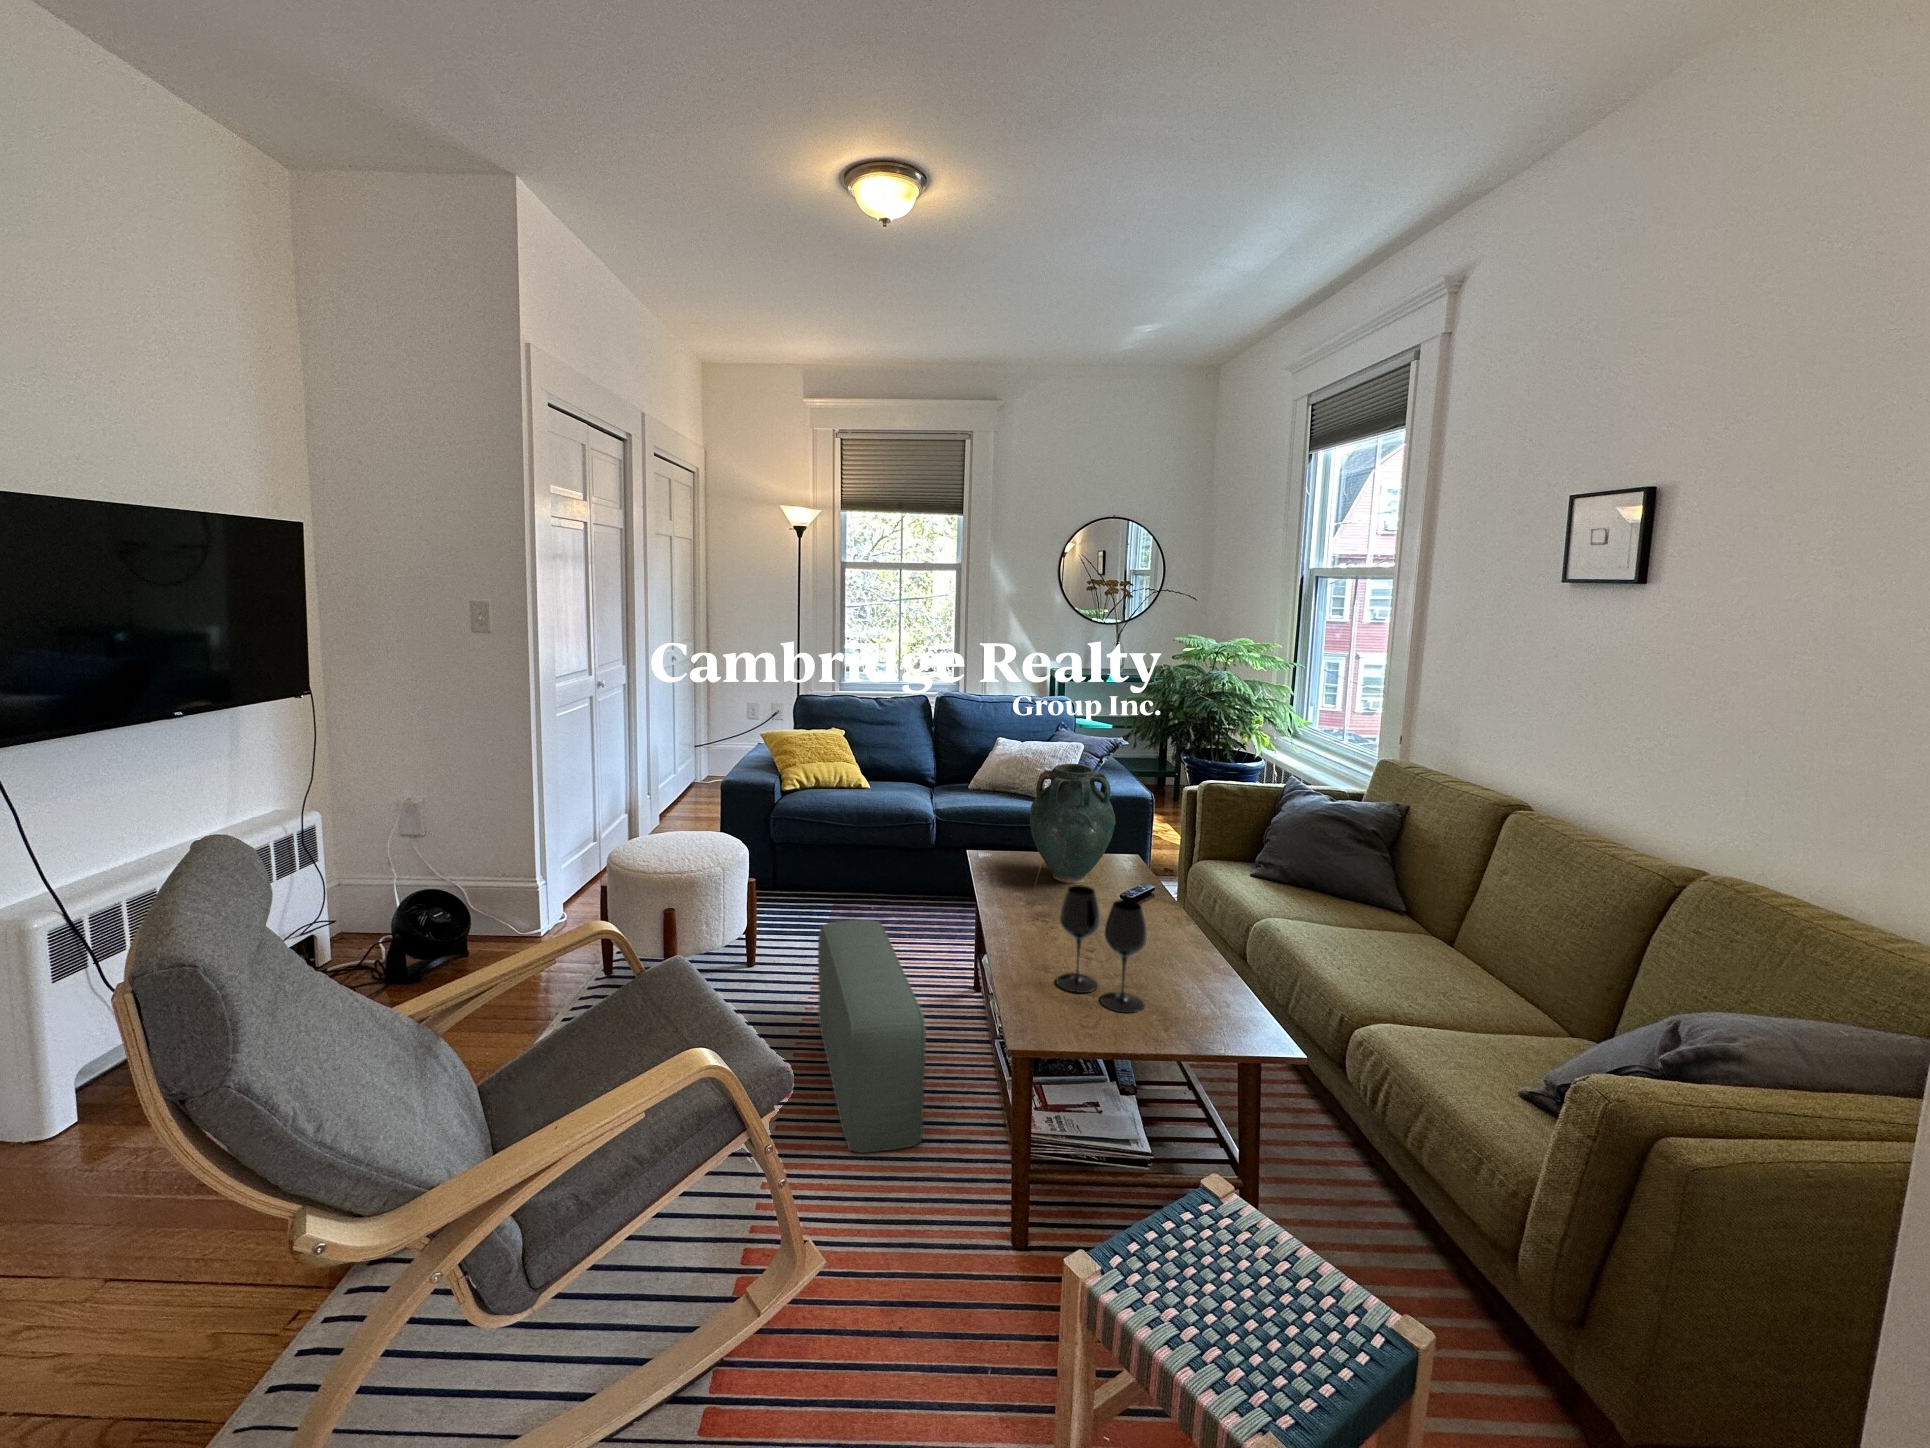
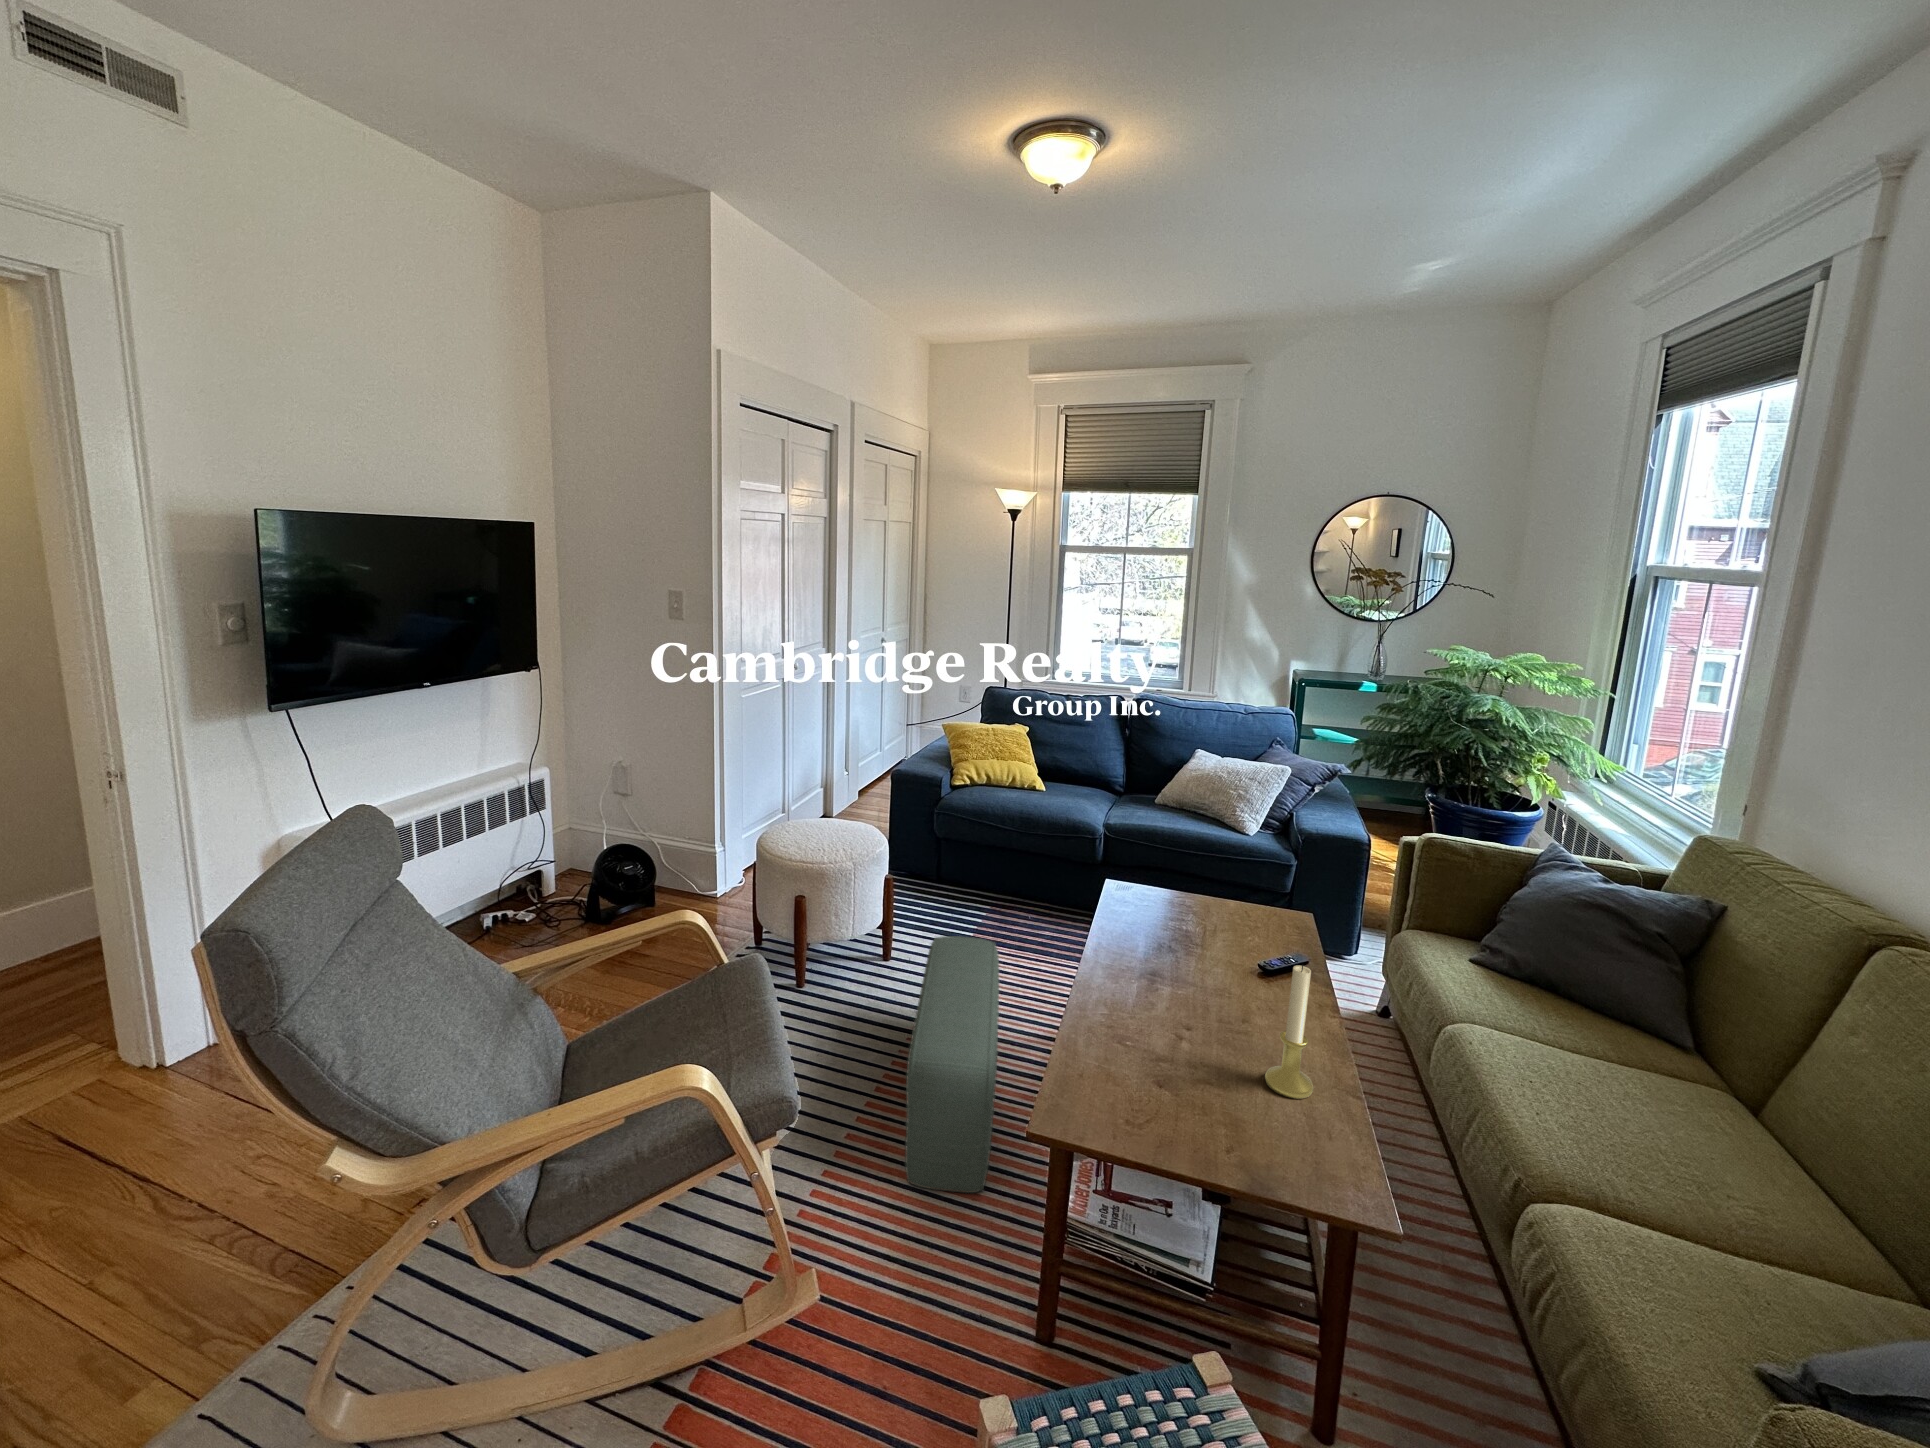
vase: present [1030,764,1115,883] -> none [1171,798,1272,935]
candle holder: none [1164,877,1203,991] -> present [1265,965,1313,1099]
wine glass: present [1056,885,1147,1013] -> none [1132,952,1232,1113]

